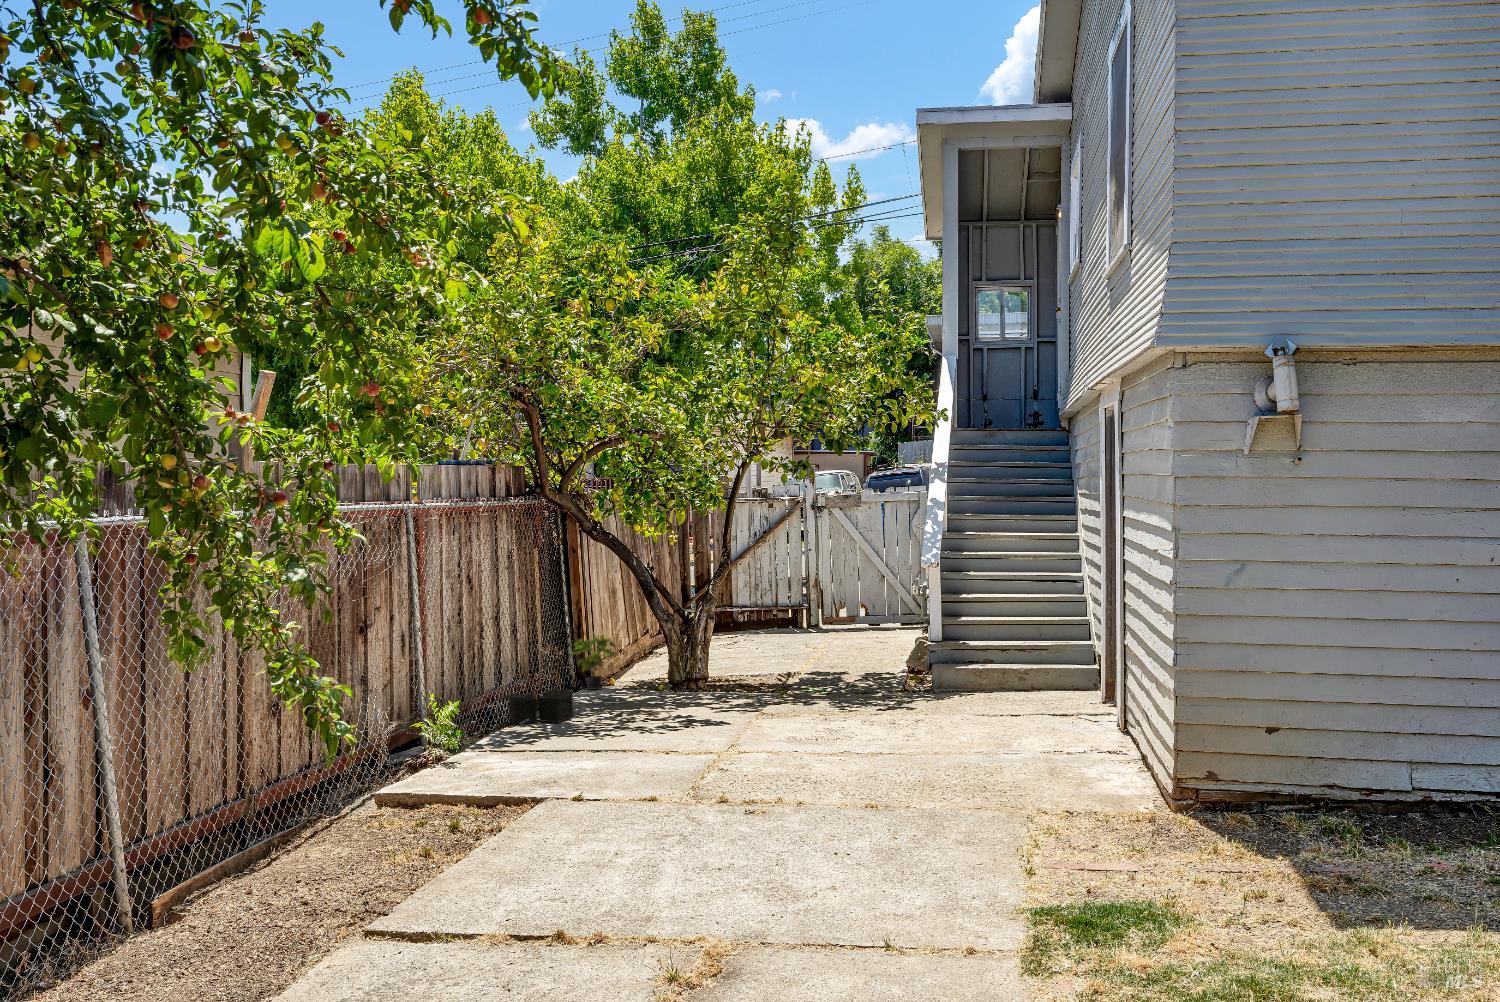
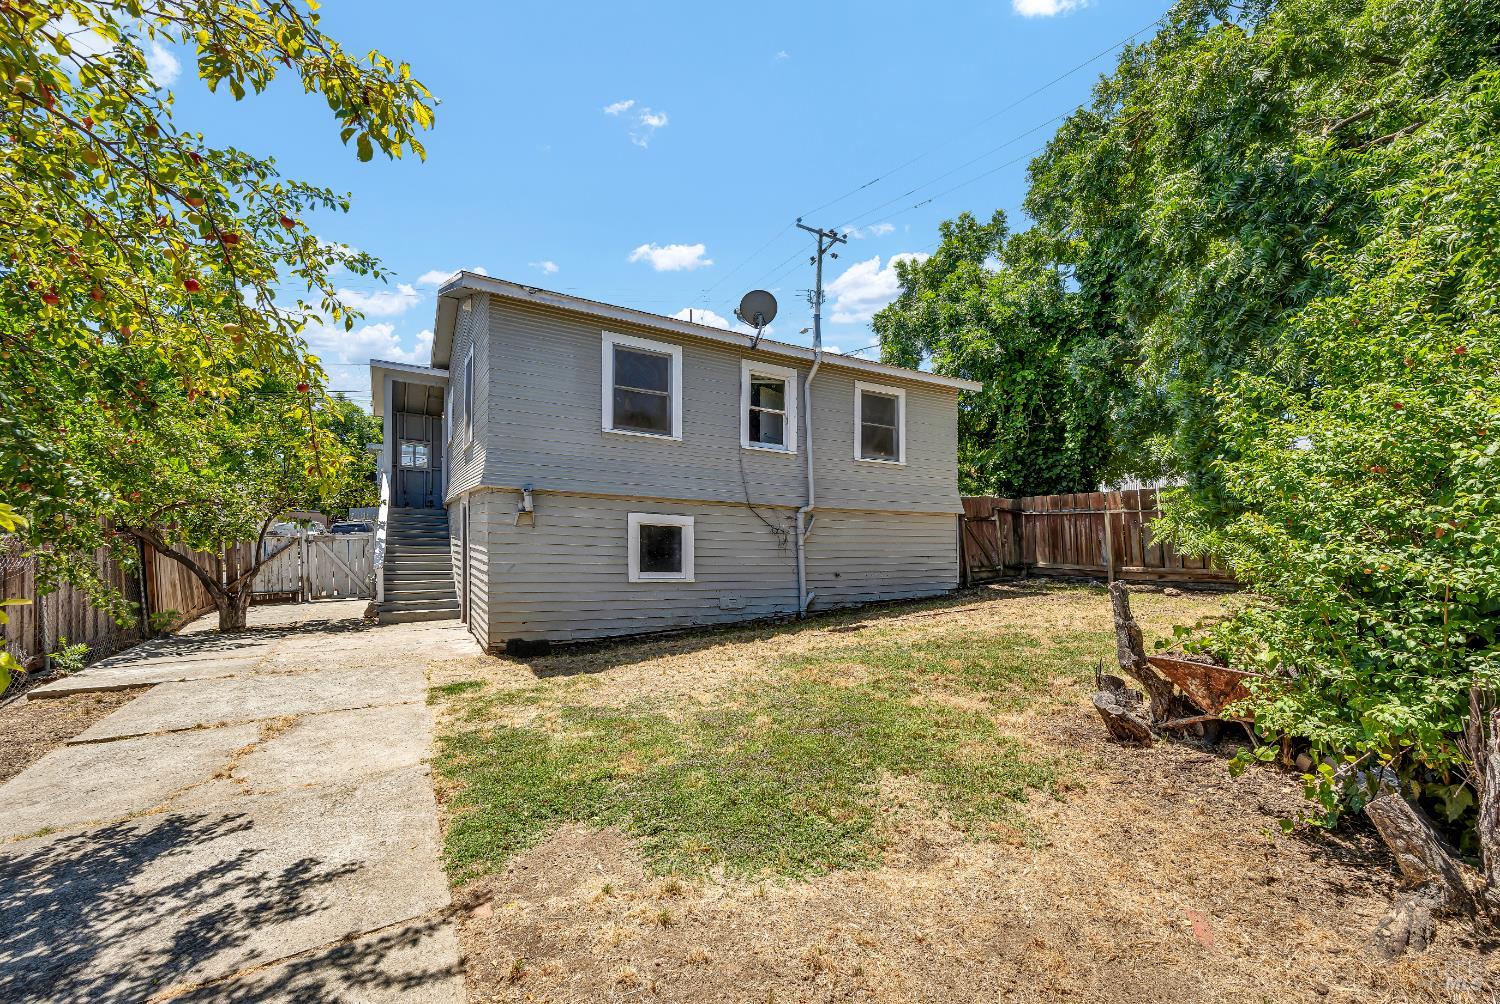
storage bin: present [501,689,574,724] -> present [506,638,552,658]

